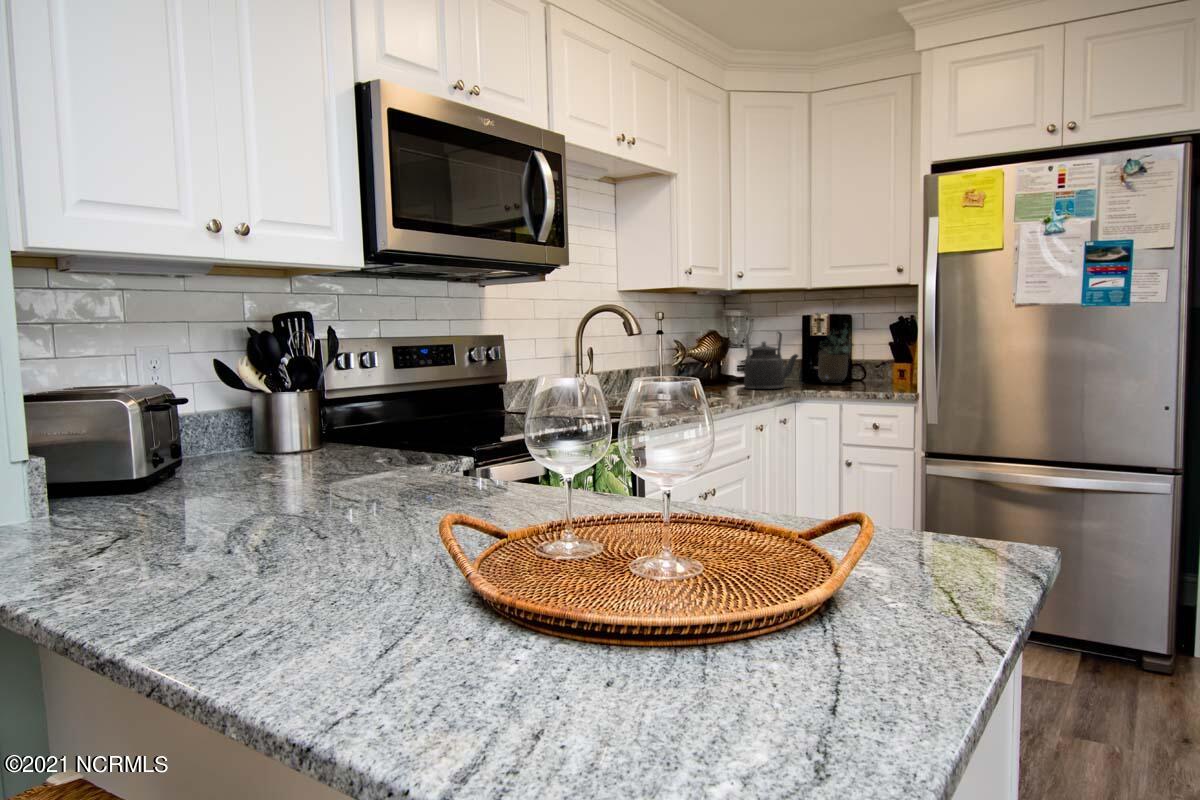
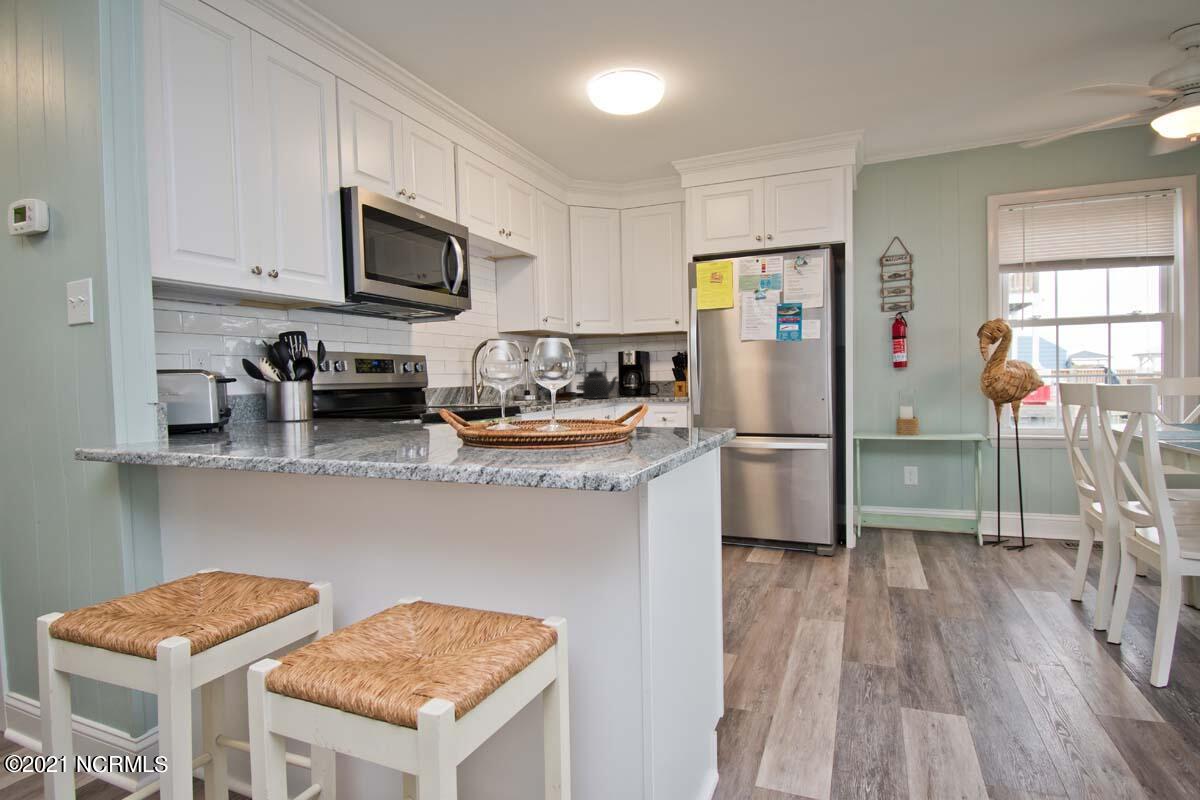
potted plant: present [816,313,853,383] -> none [628,350,653,396]

